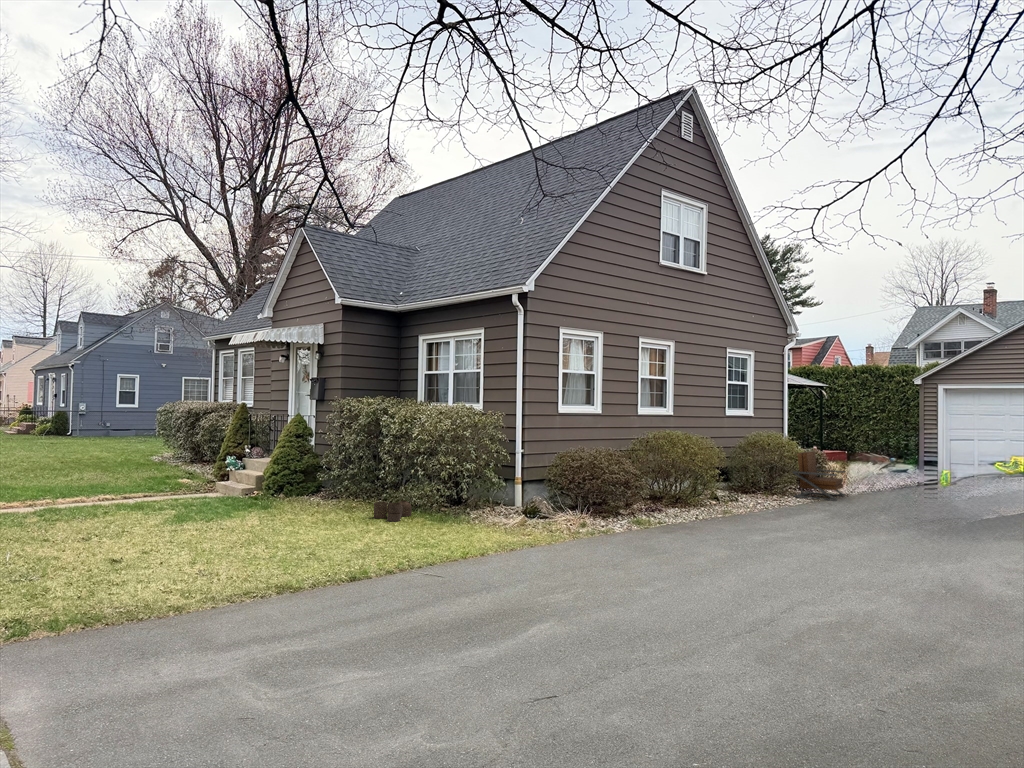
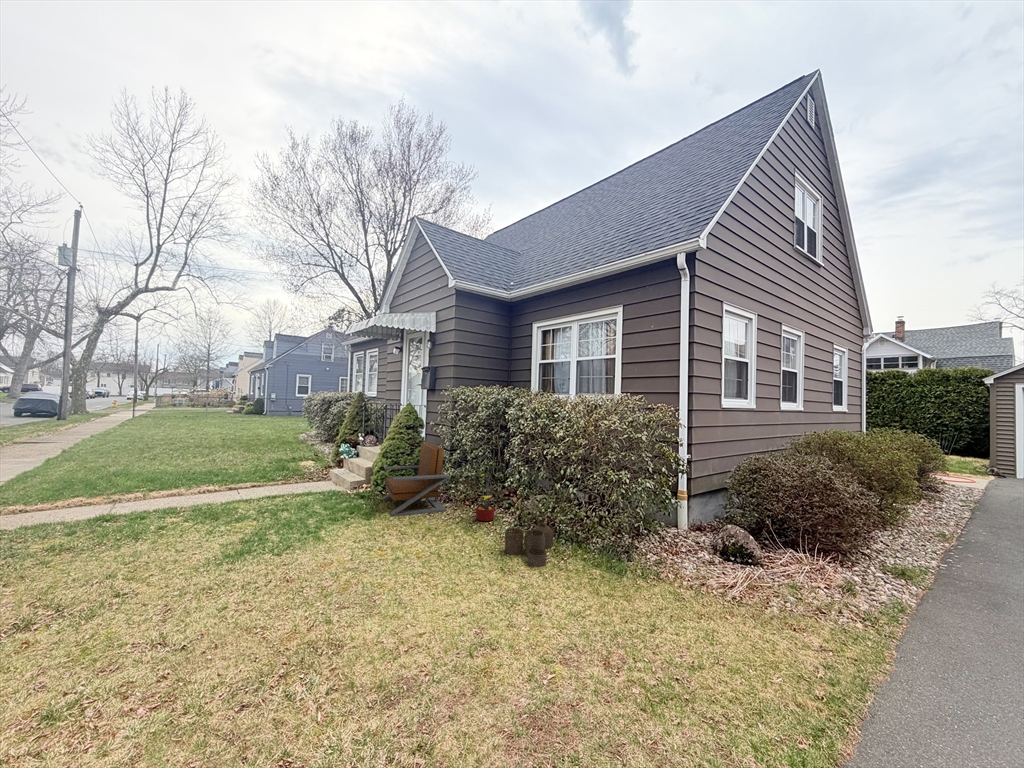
lounge chair: present [793,451,845,501] -> present [383,443,450,516]
decorative plant: none [357,469,375,507] -> present [476,474,495,521]

